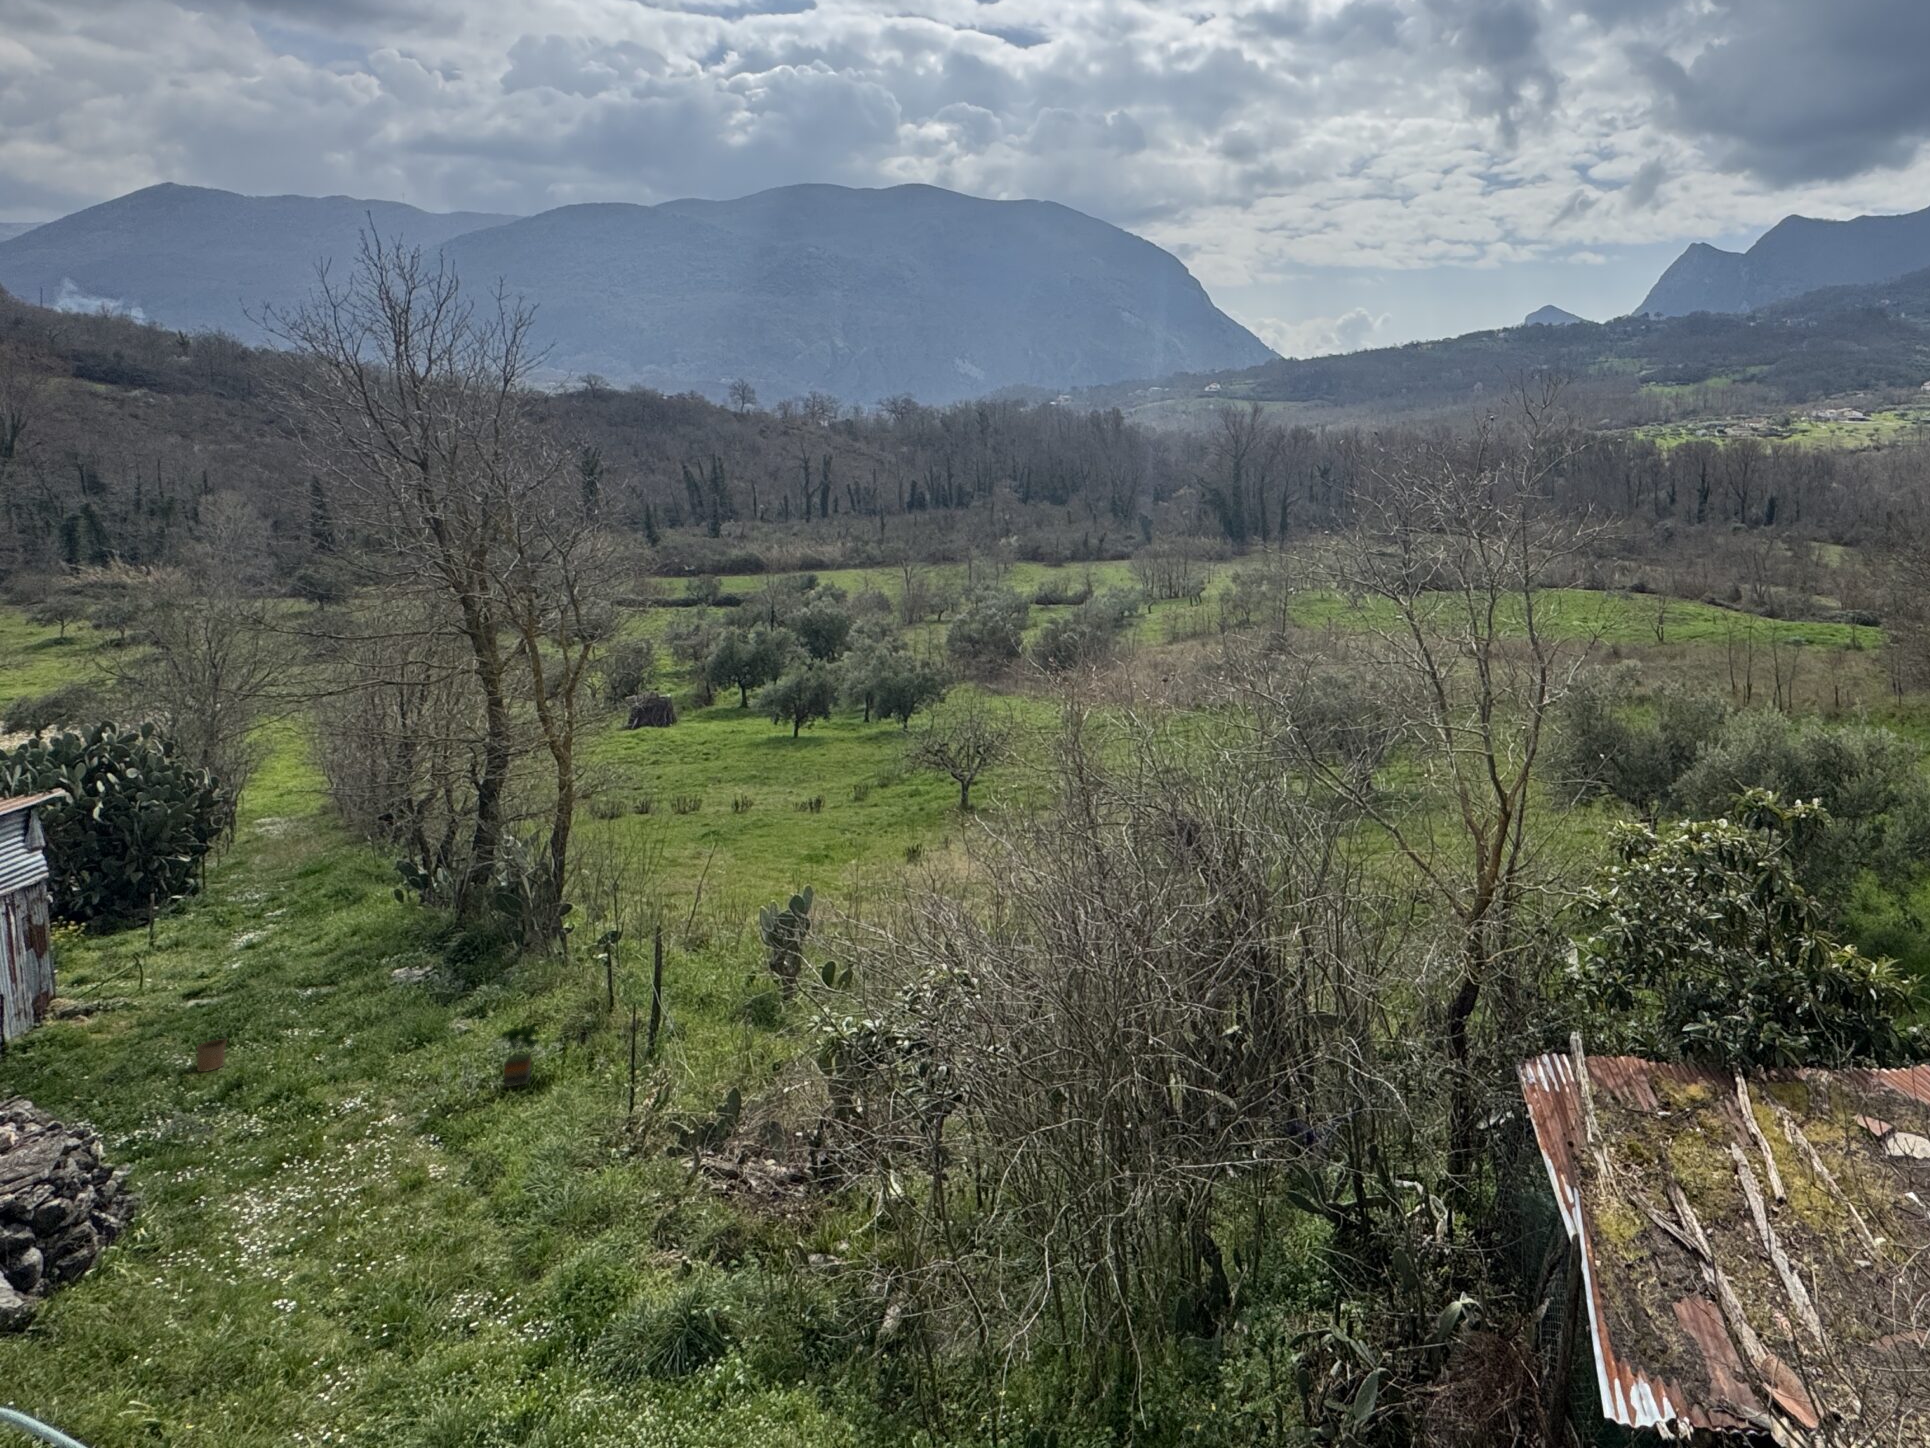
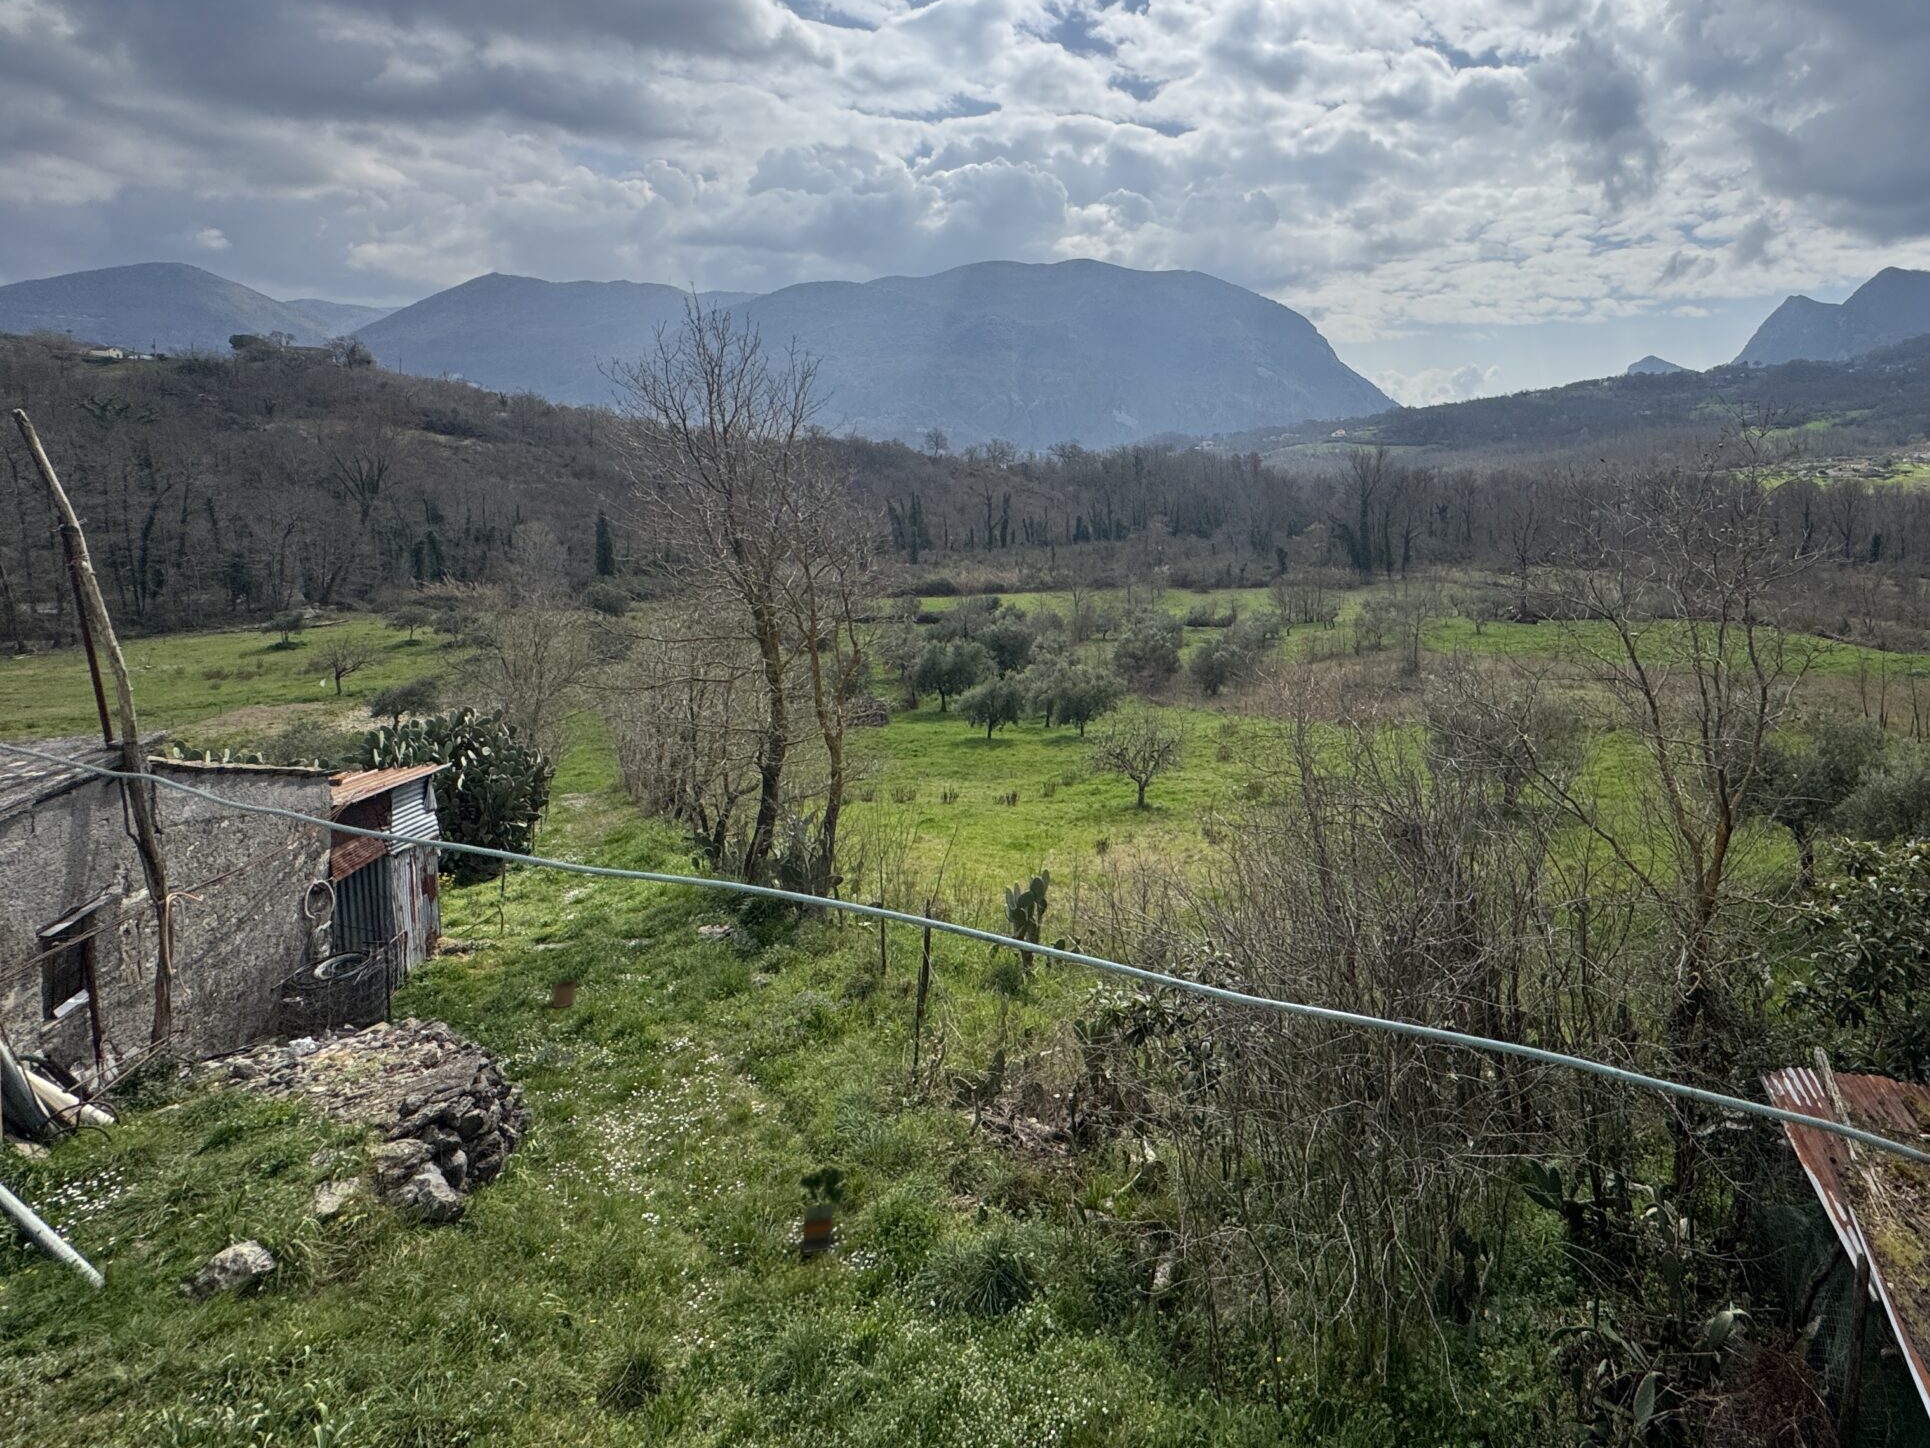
potted tree: present [500,1025,539,1087] -> present [798,1167,846,1253]

